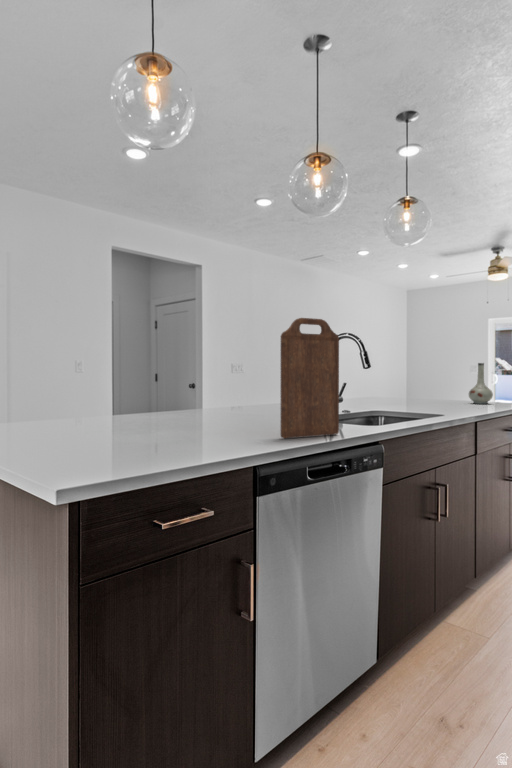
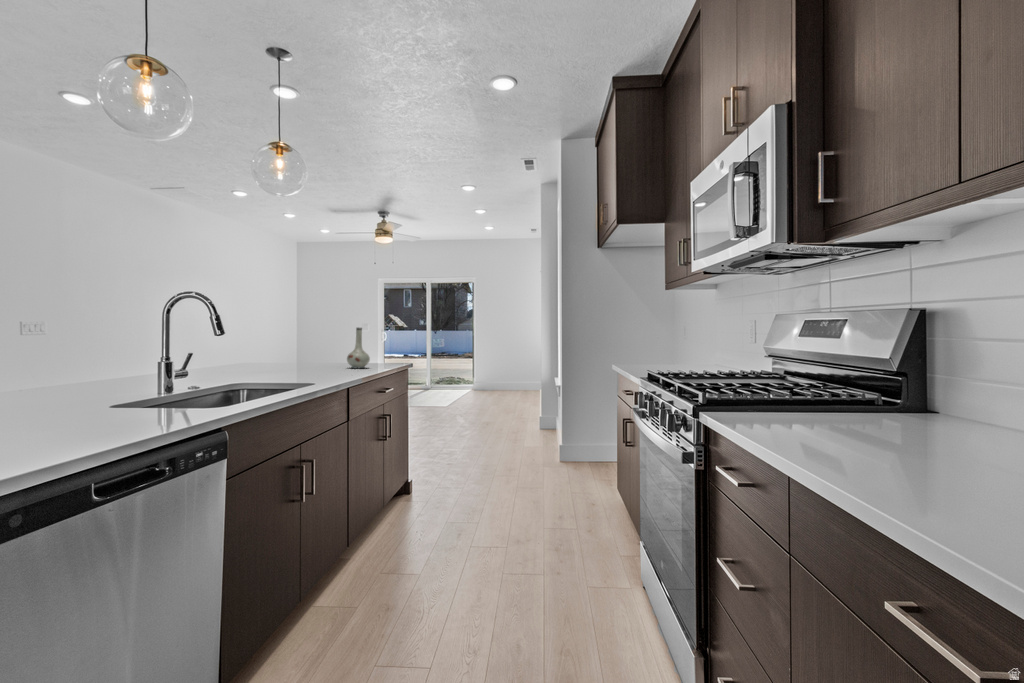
cutting board: present [281,318,339,438] -> none [56,273,163,442]

